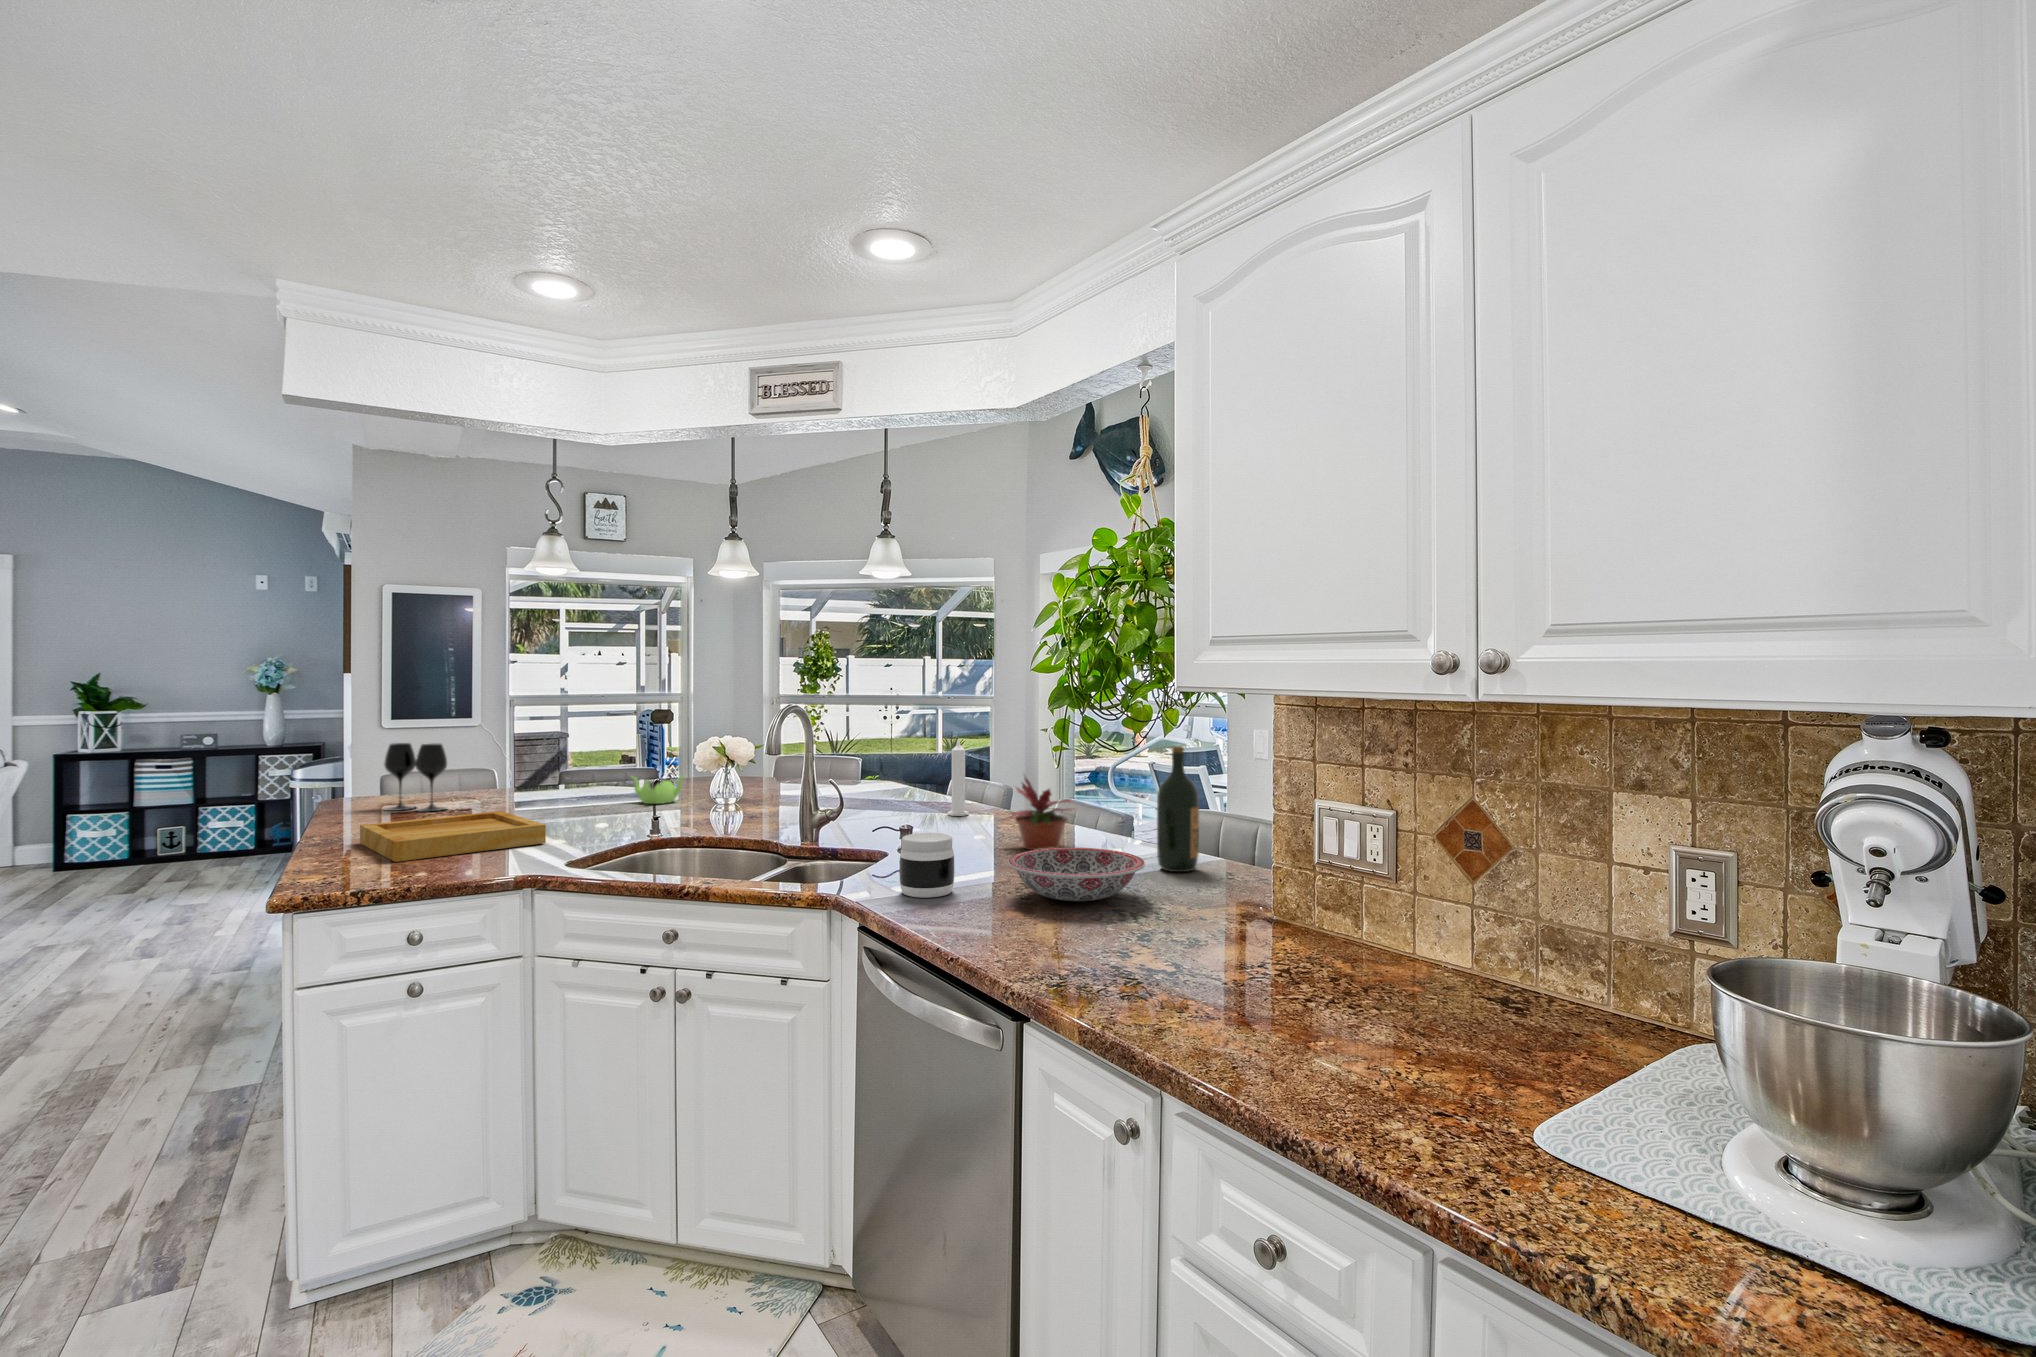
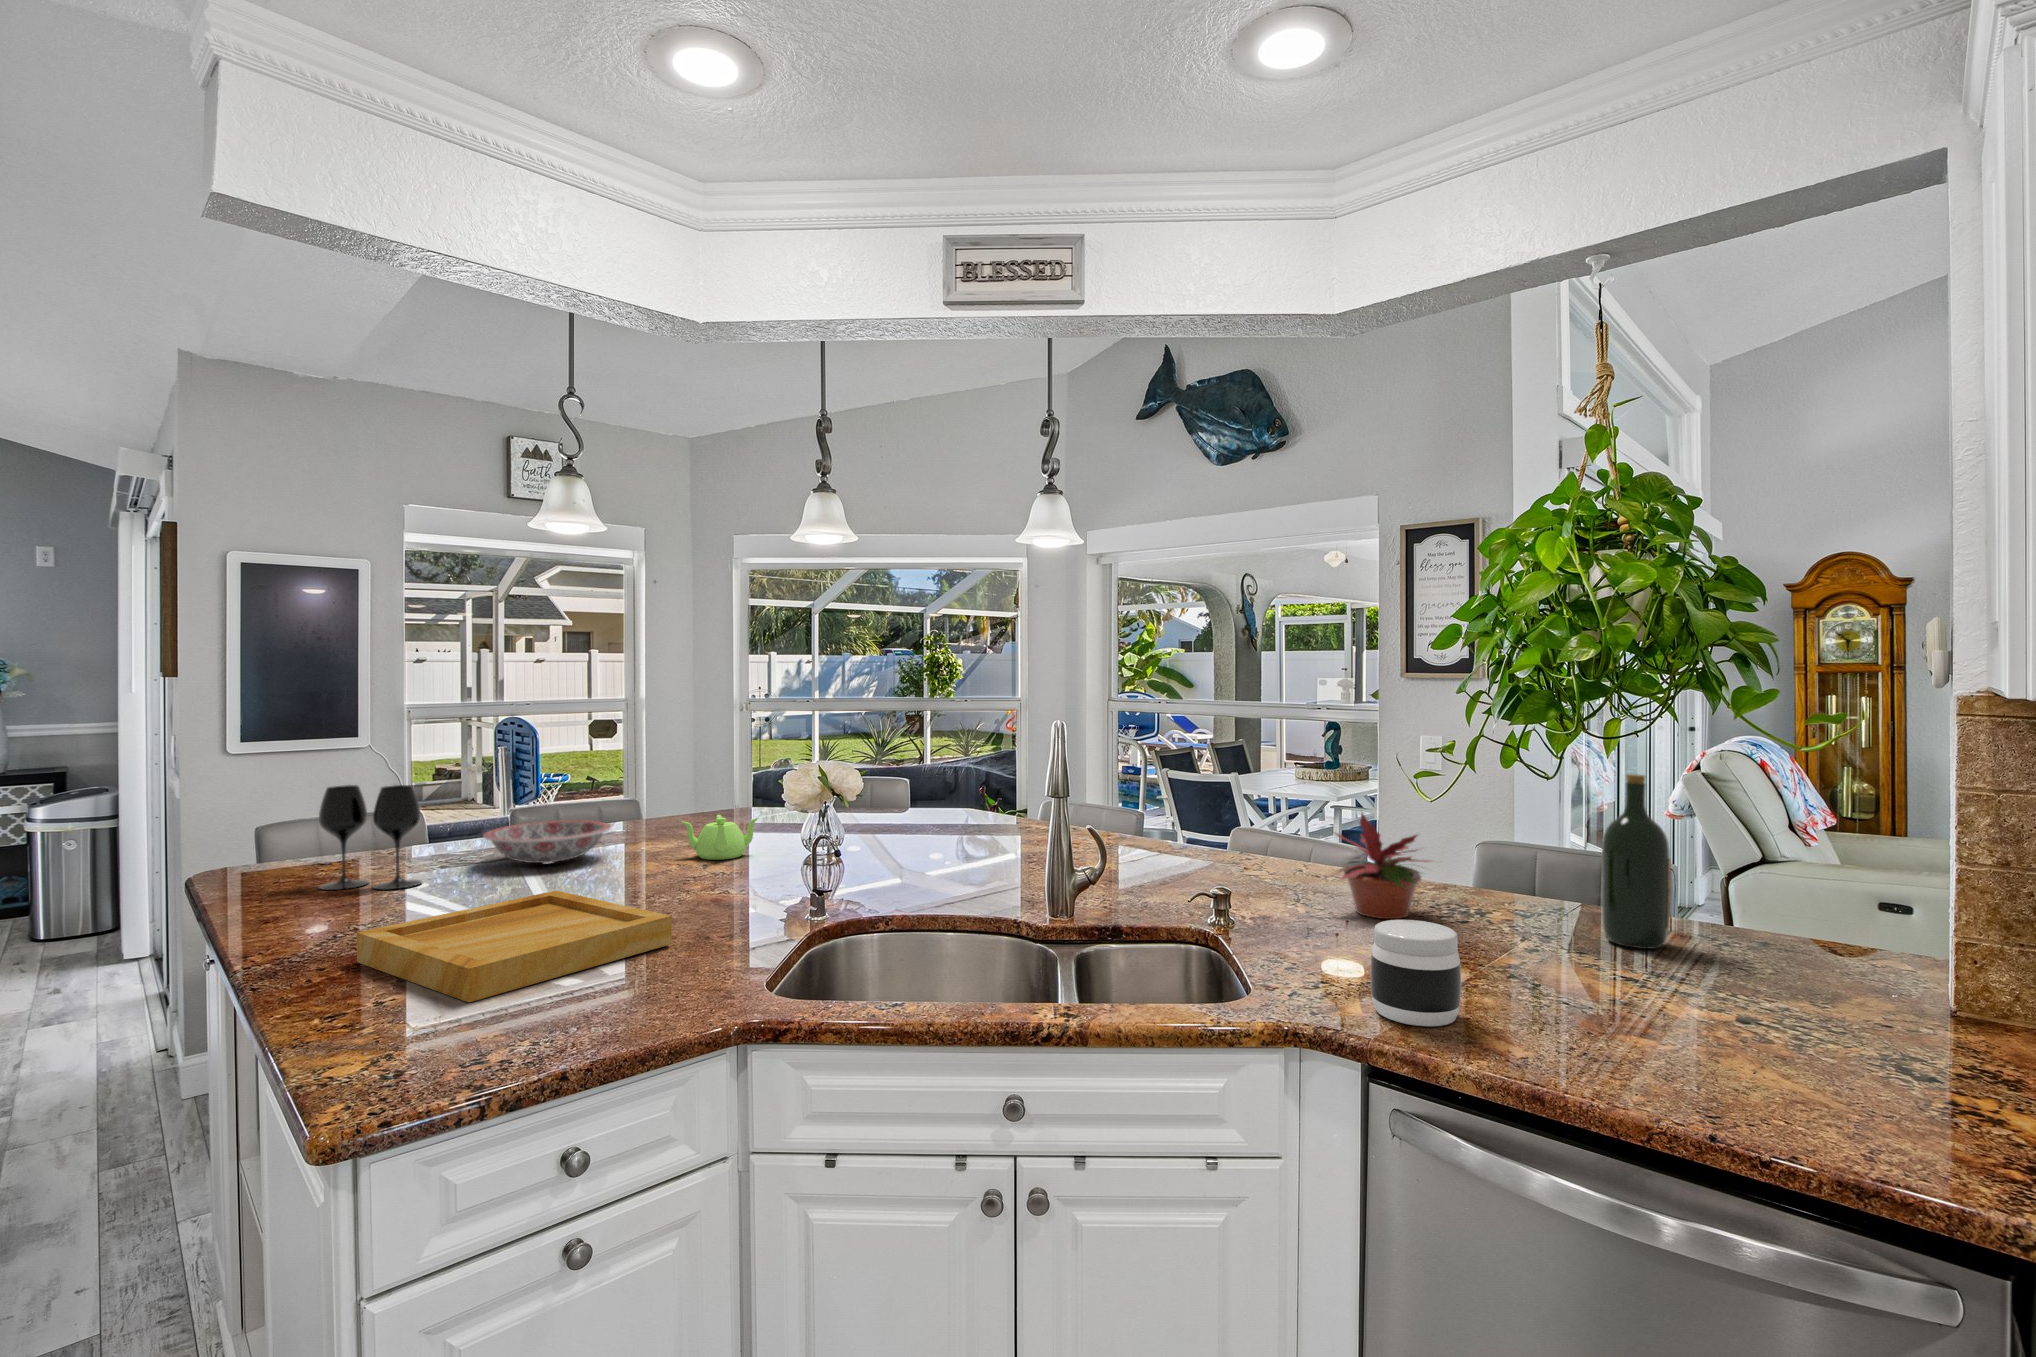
candle: present [948,740,969,816] -> none [1147,762,1175,863]
ceramic bowl: present [1007,848,1145,901] -> present [483,820,611,863]

